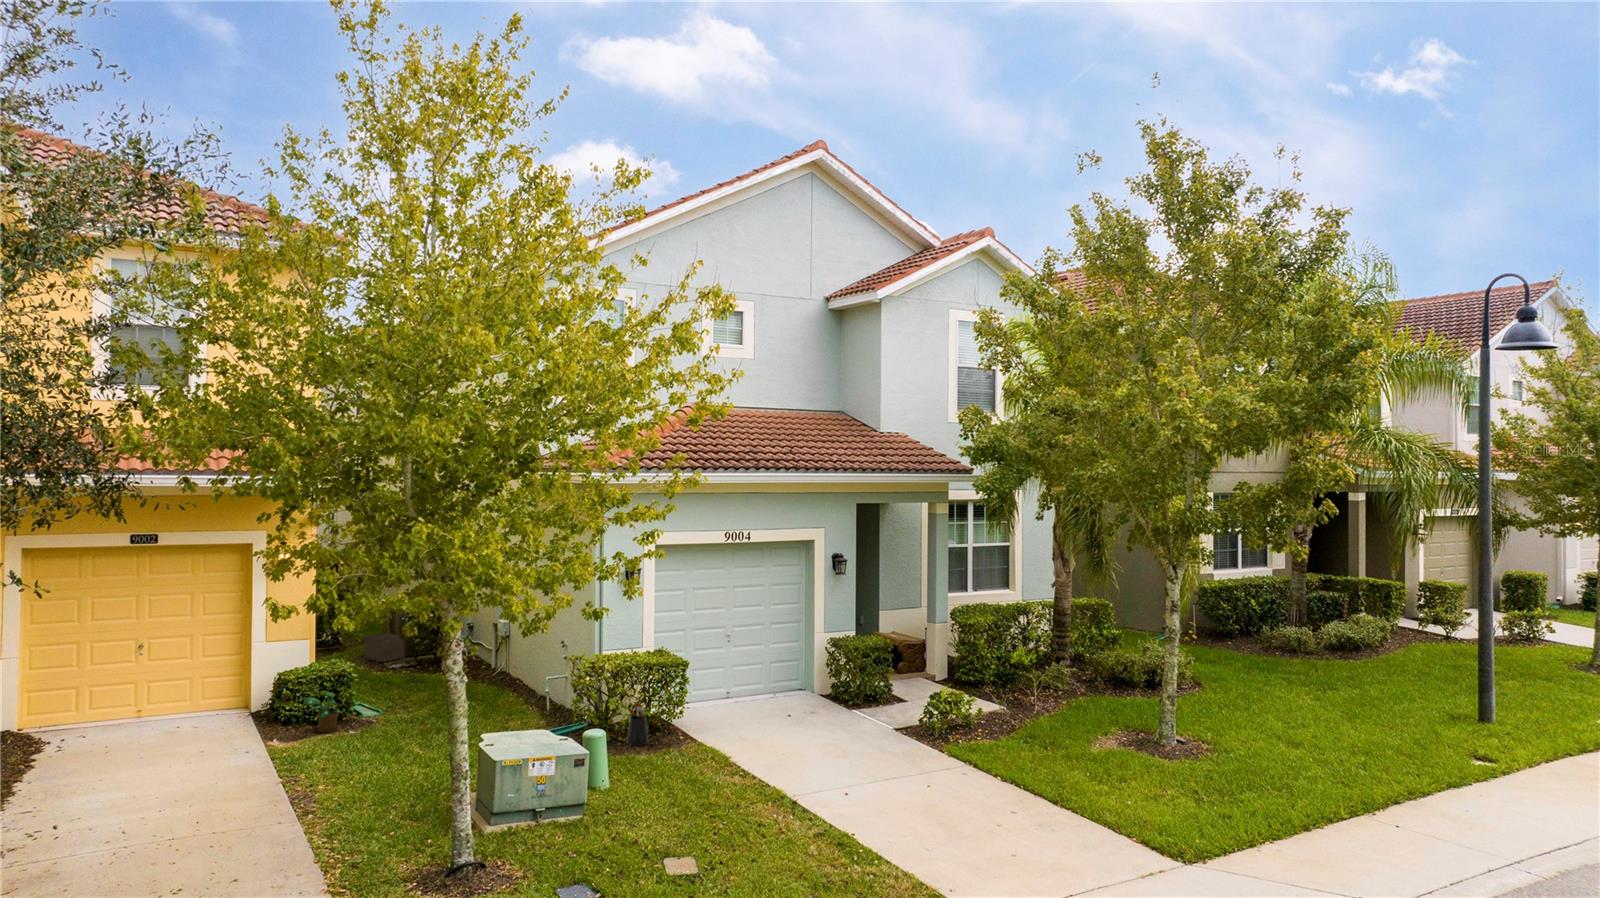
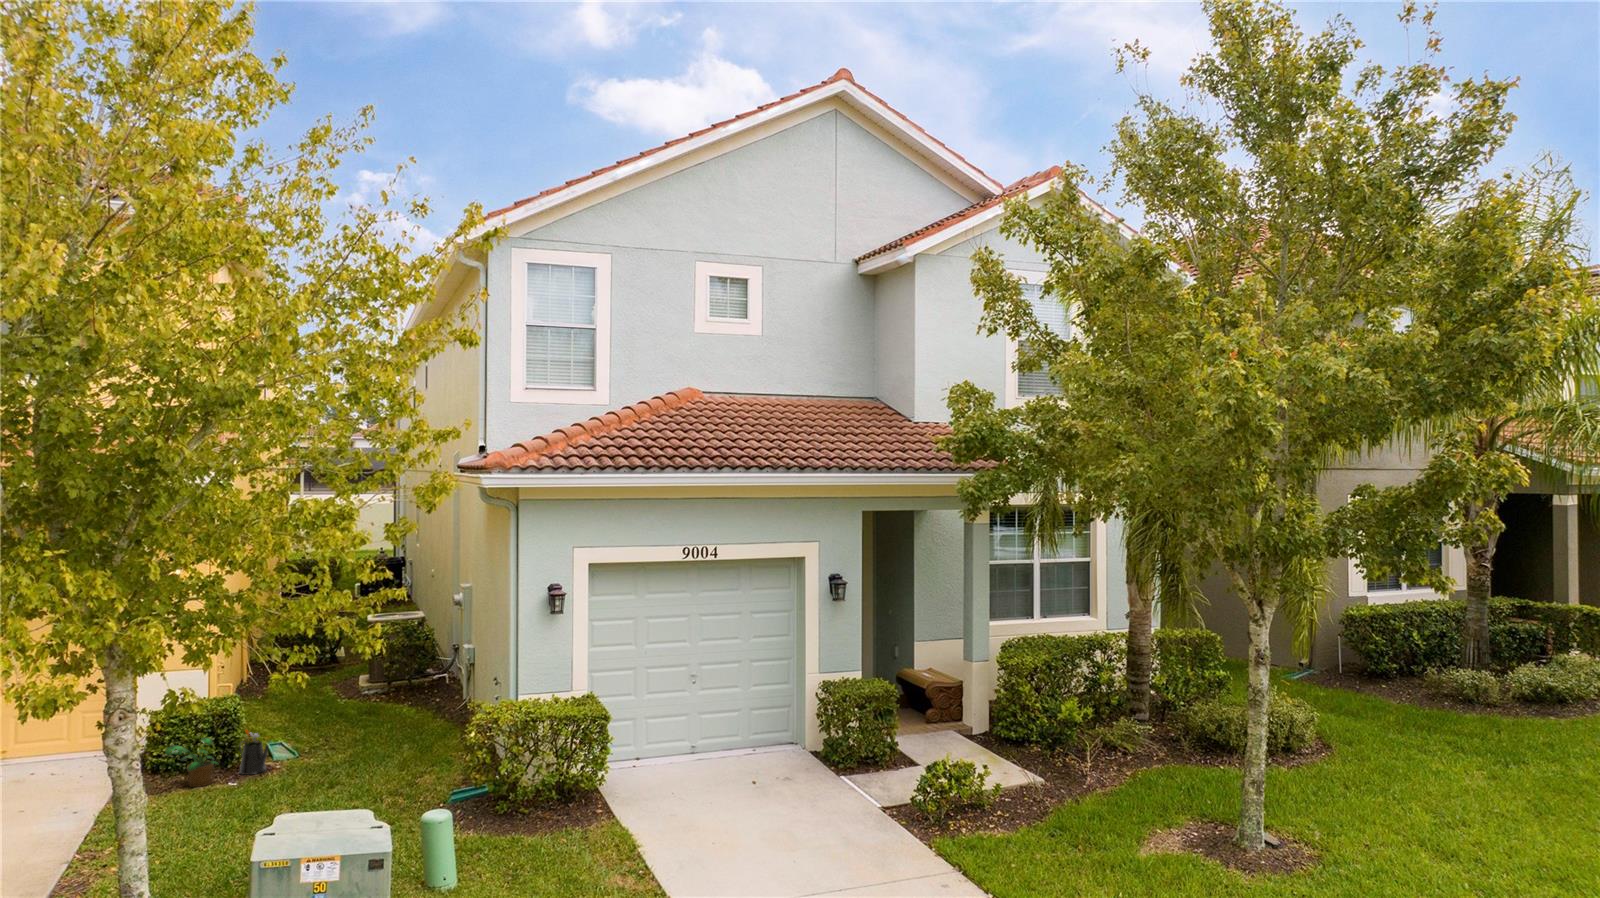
wooden crate: present [364,633,405,662] -> none [324,659,367,693]
watering can: present [626,704,649,745] -> present [239,730,269,775]

